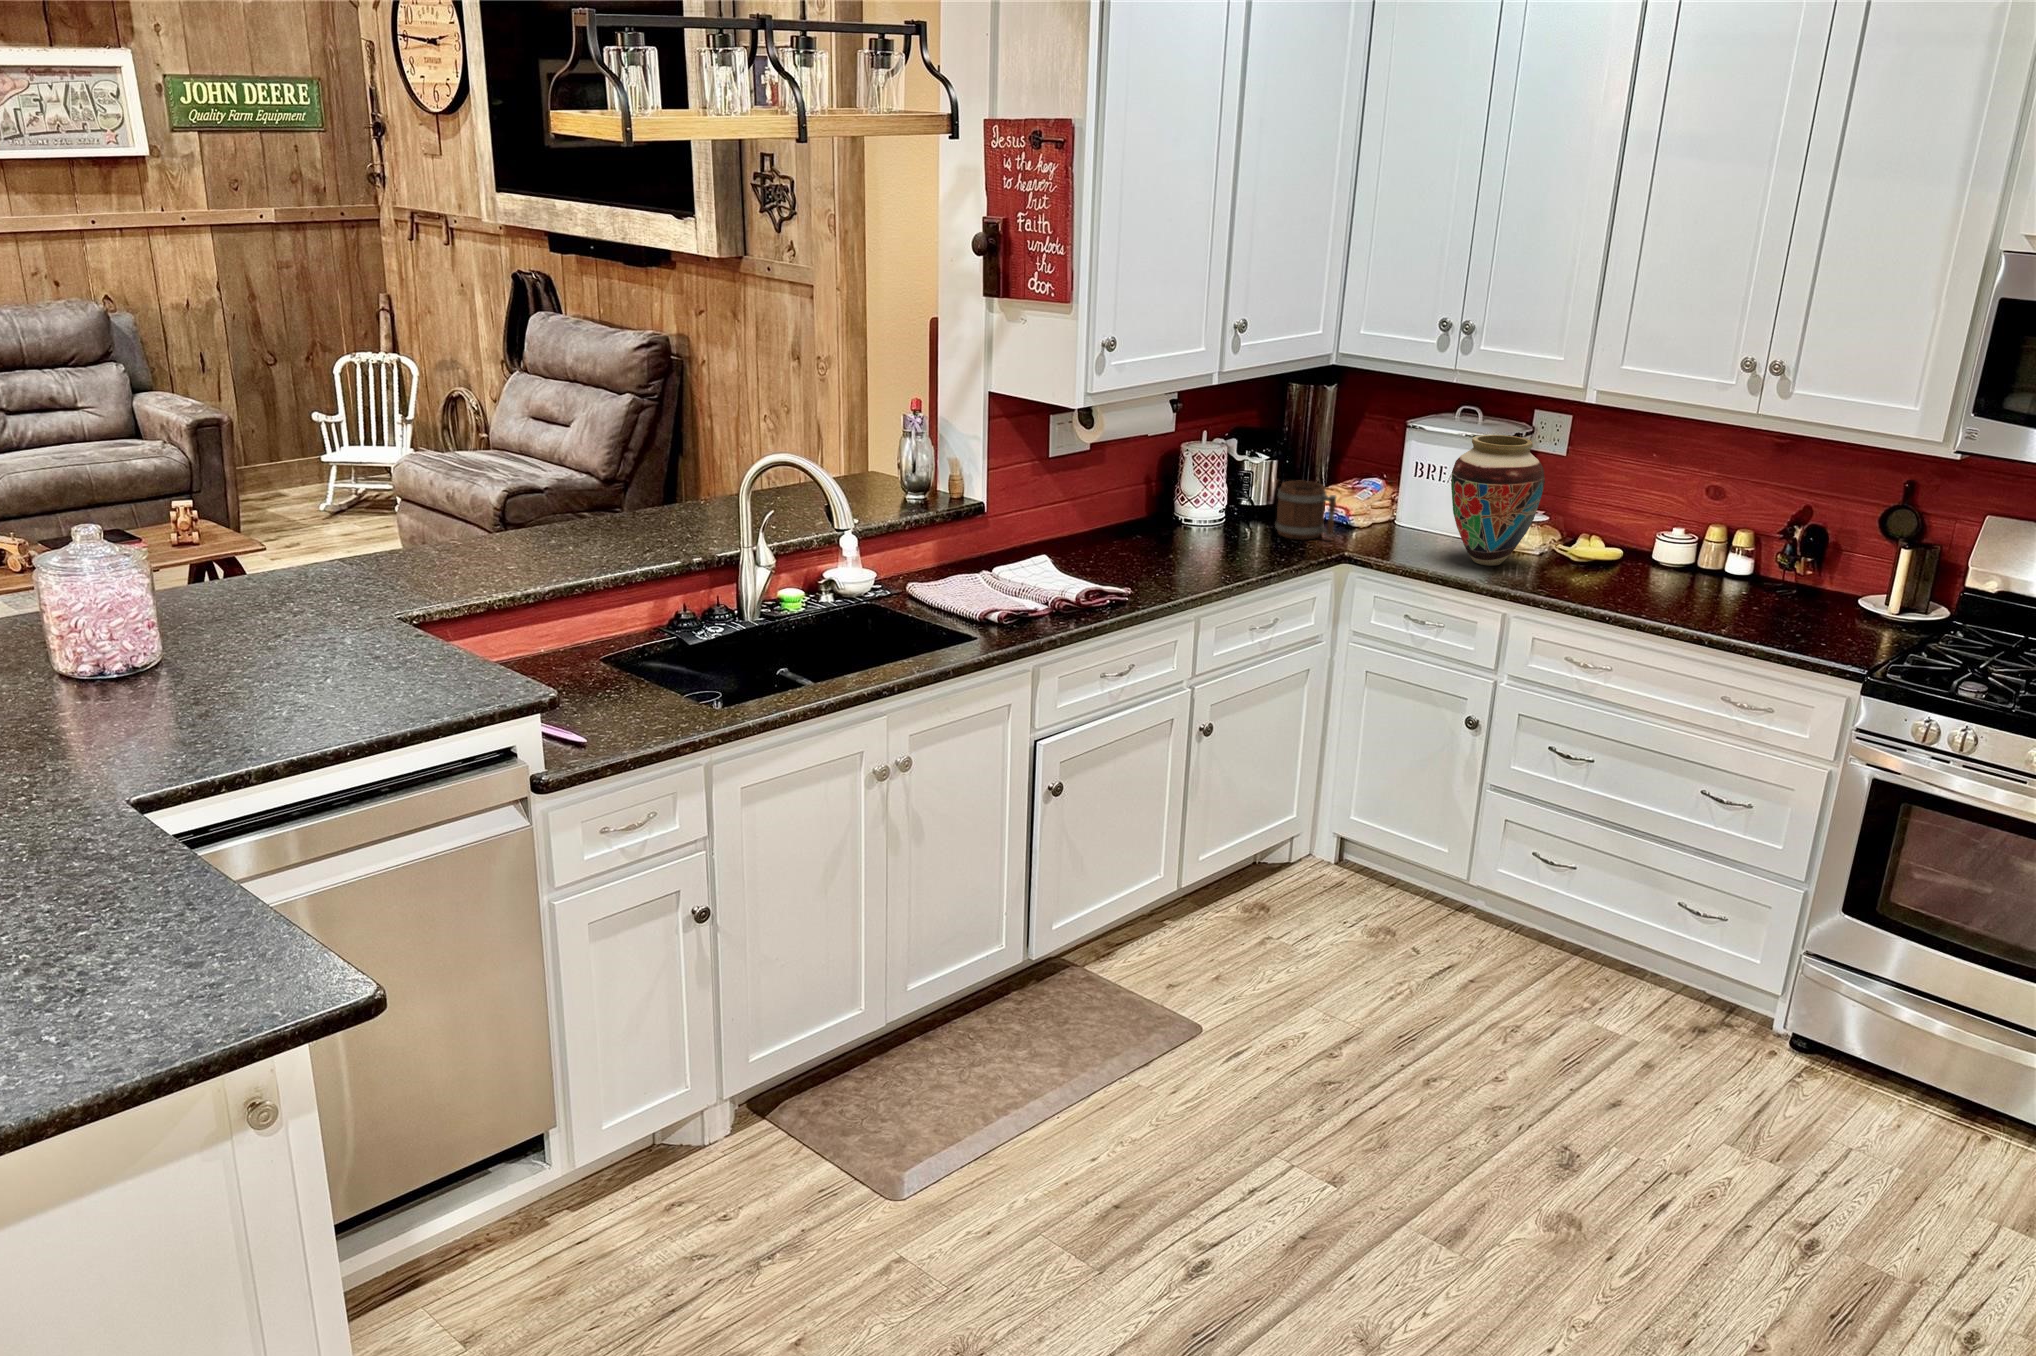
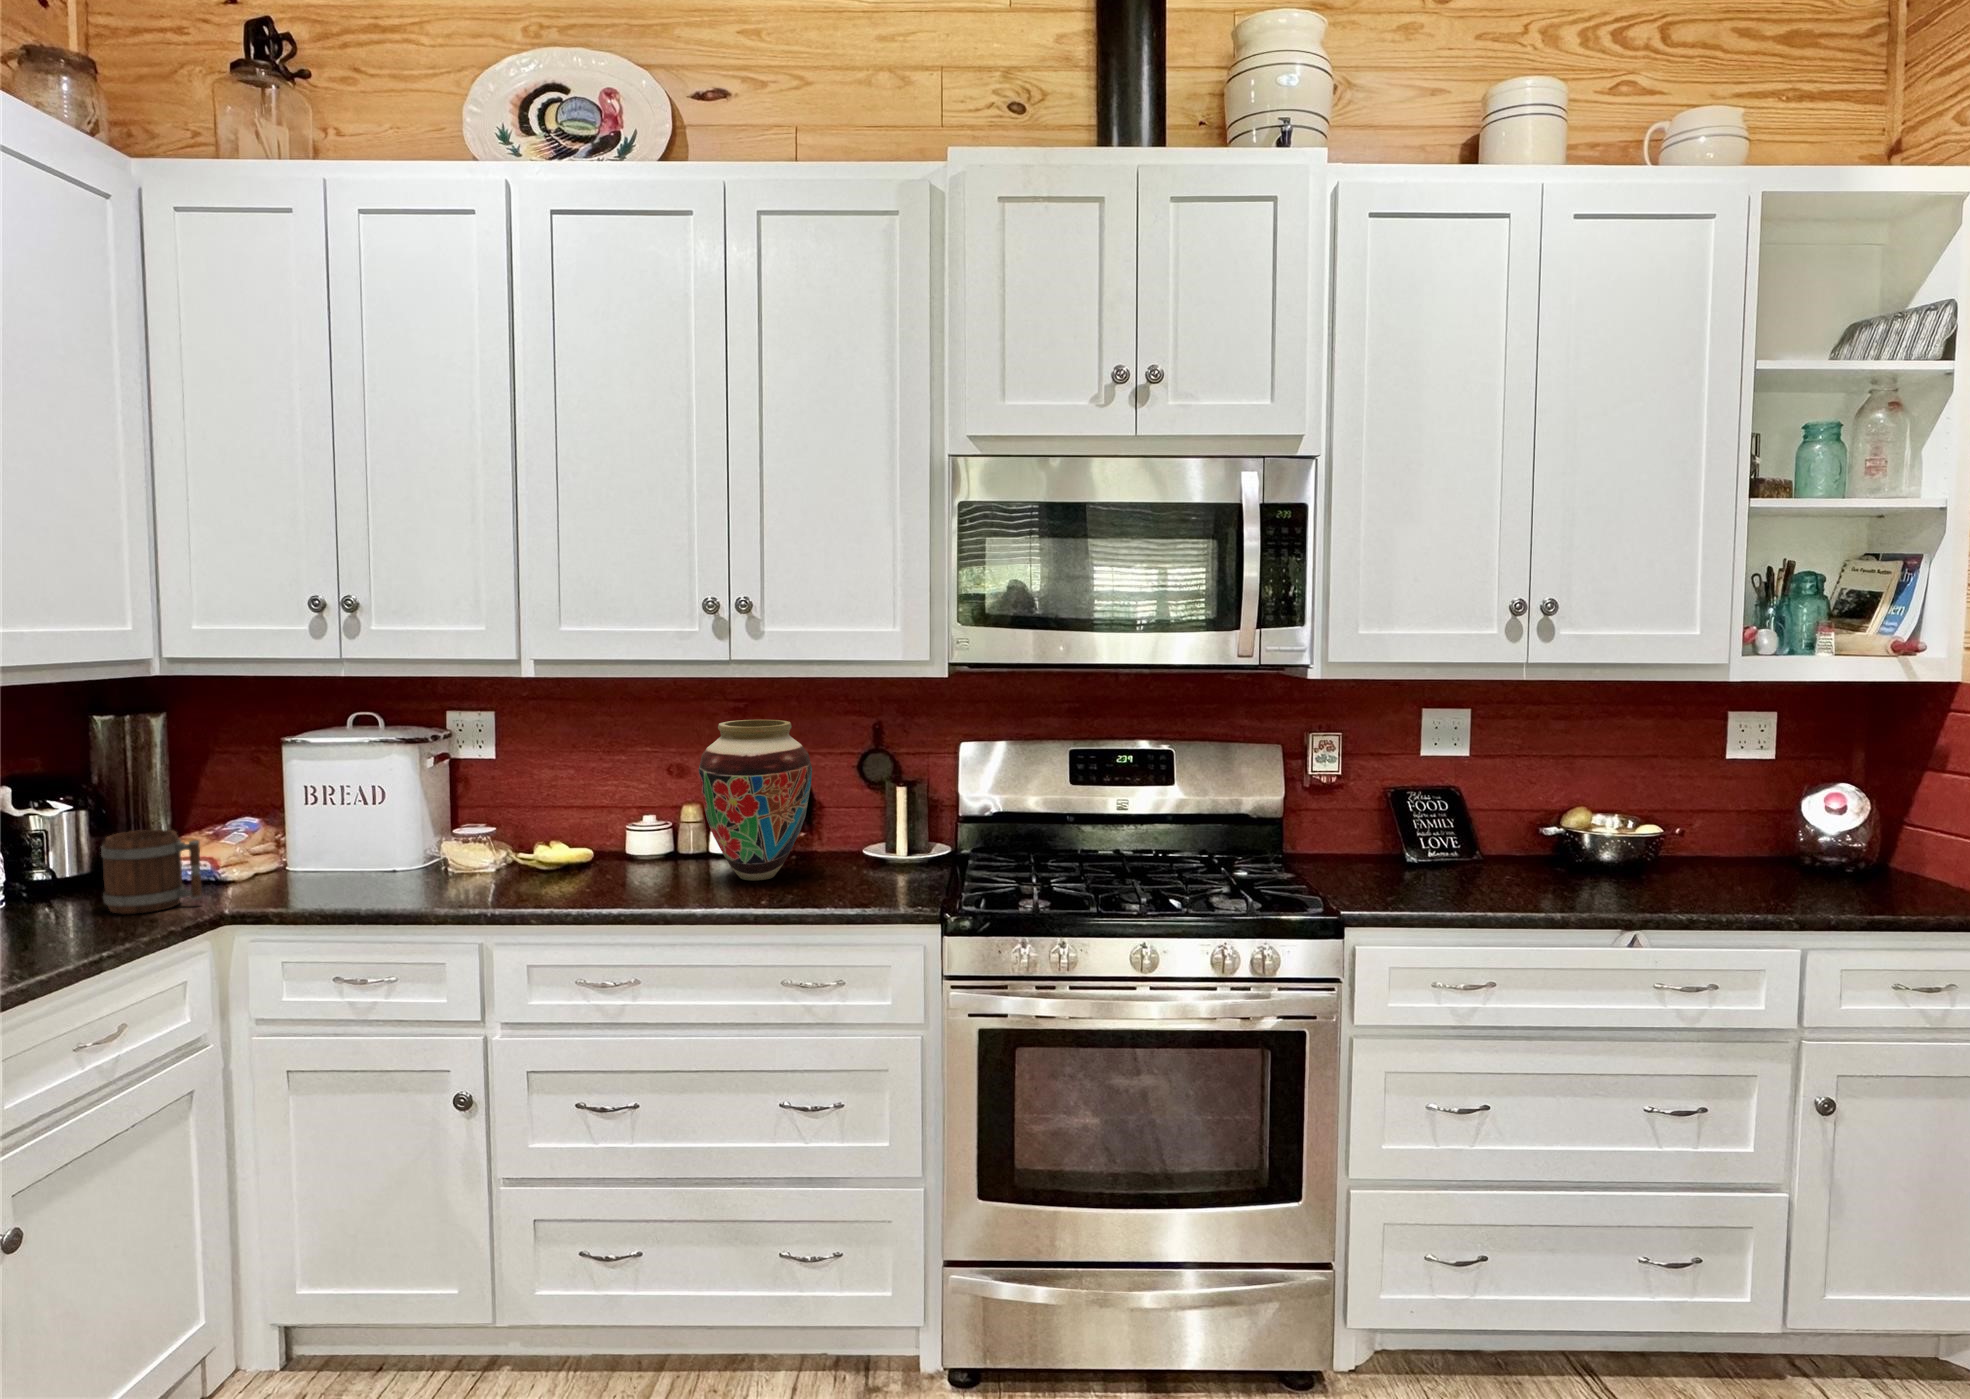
vase: present [1451,435,1545,566] -> present [699,720,812,880]

